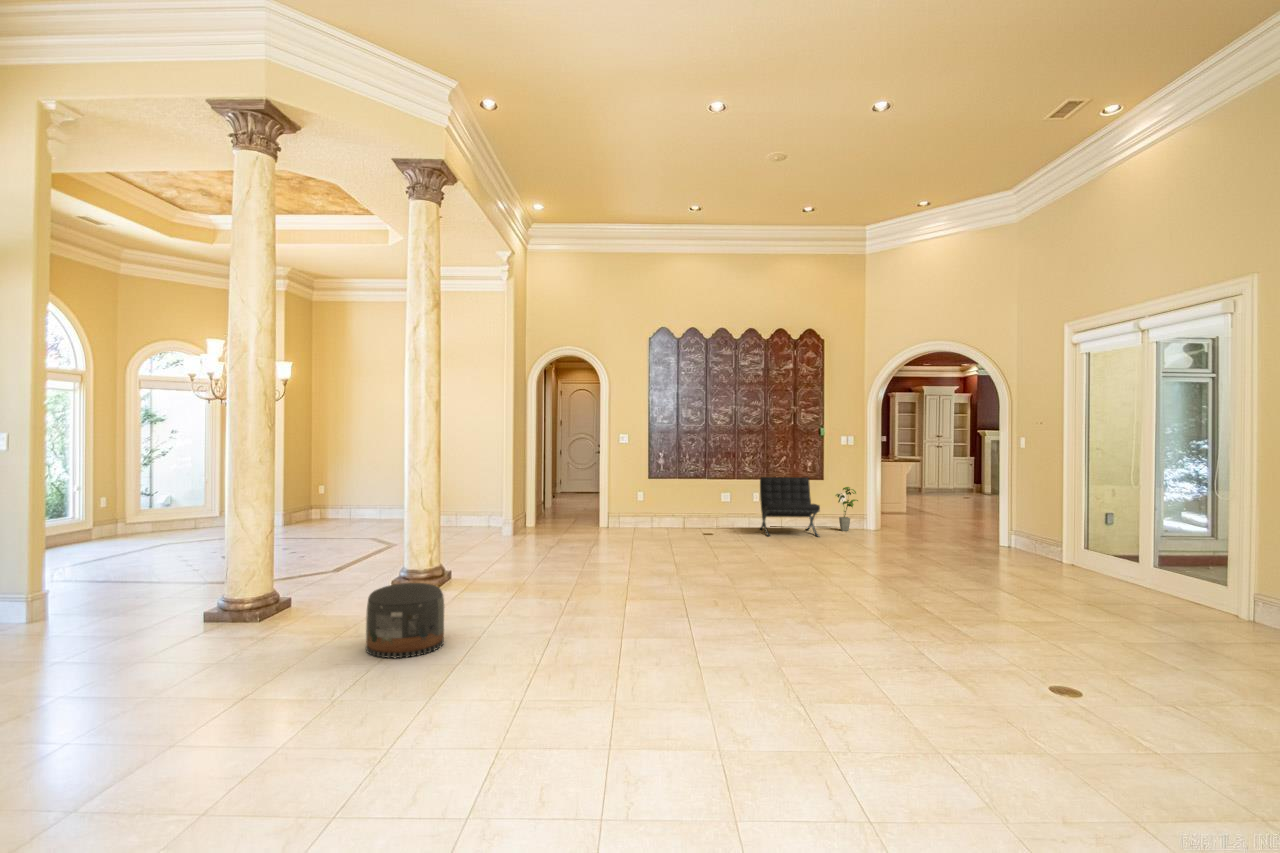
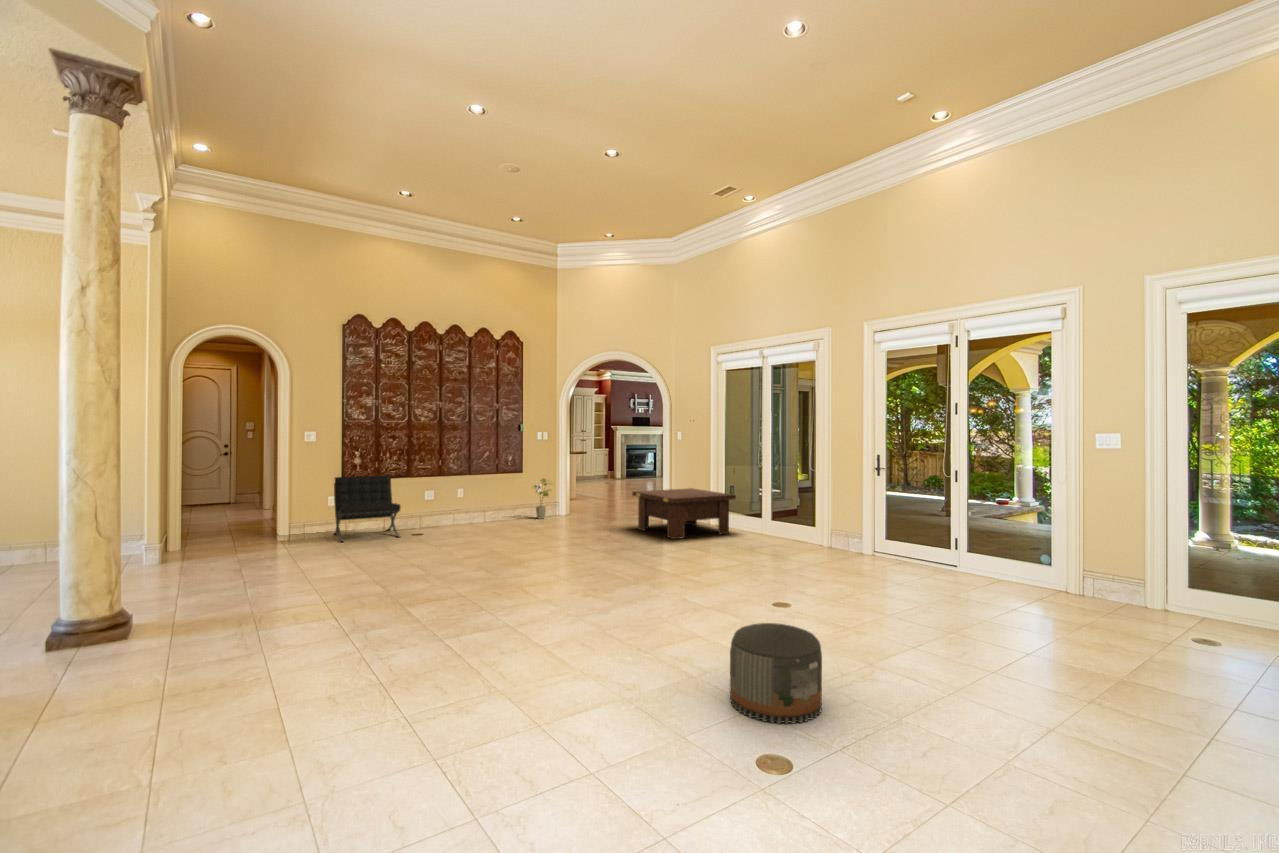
lounge chair: present [760,477,820,537] -> present [334,475,400,542]
coffee table: none [943,506,1085,569] -> present [632,488,736,539]
pouf: present [366,583,444,658] -> present [730,623,822,724]

